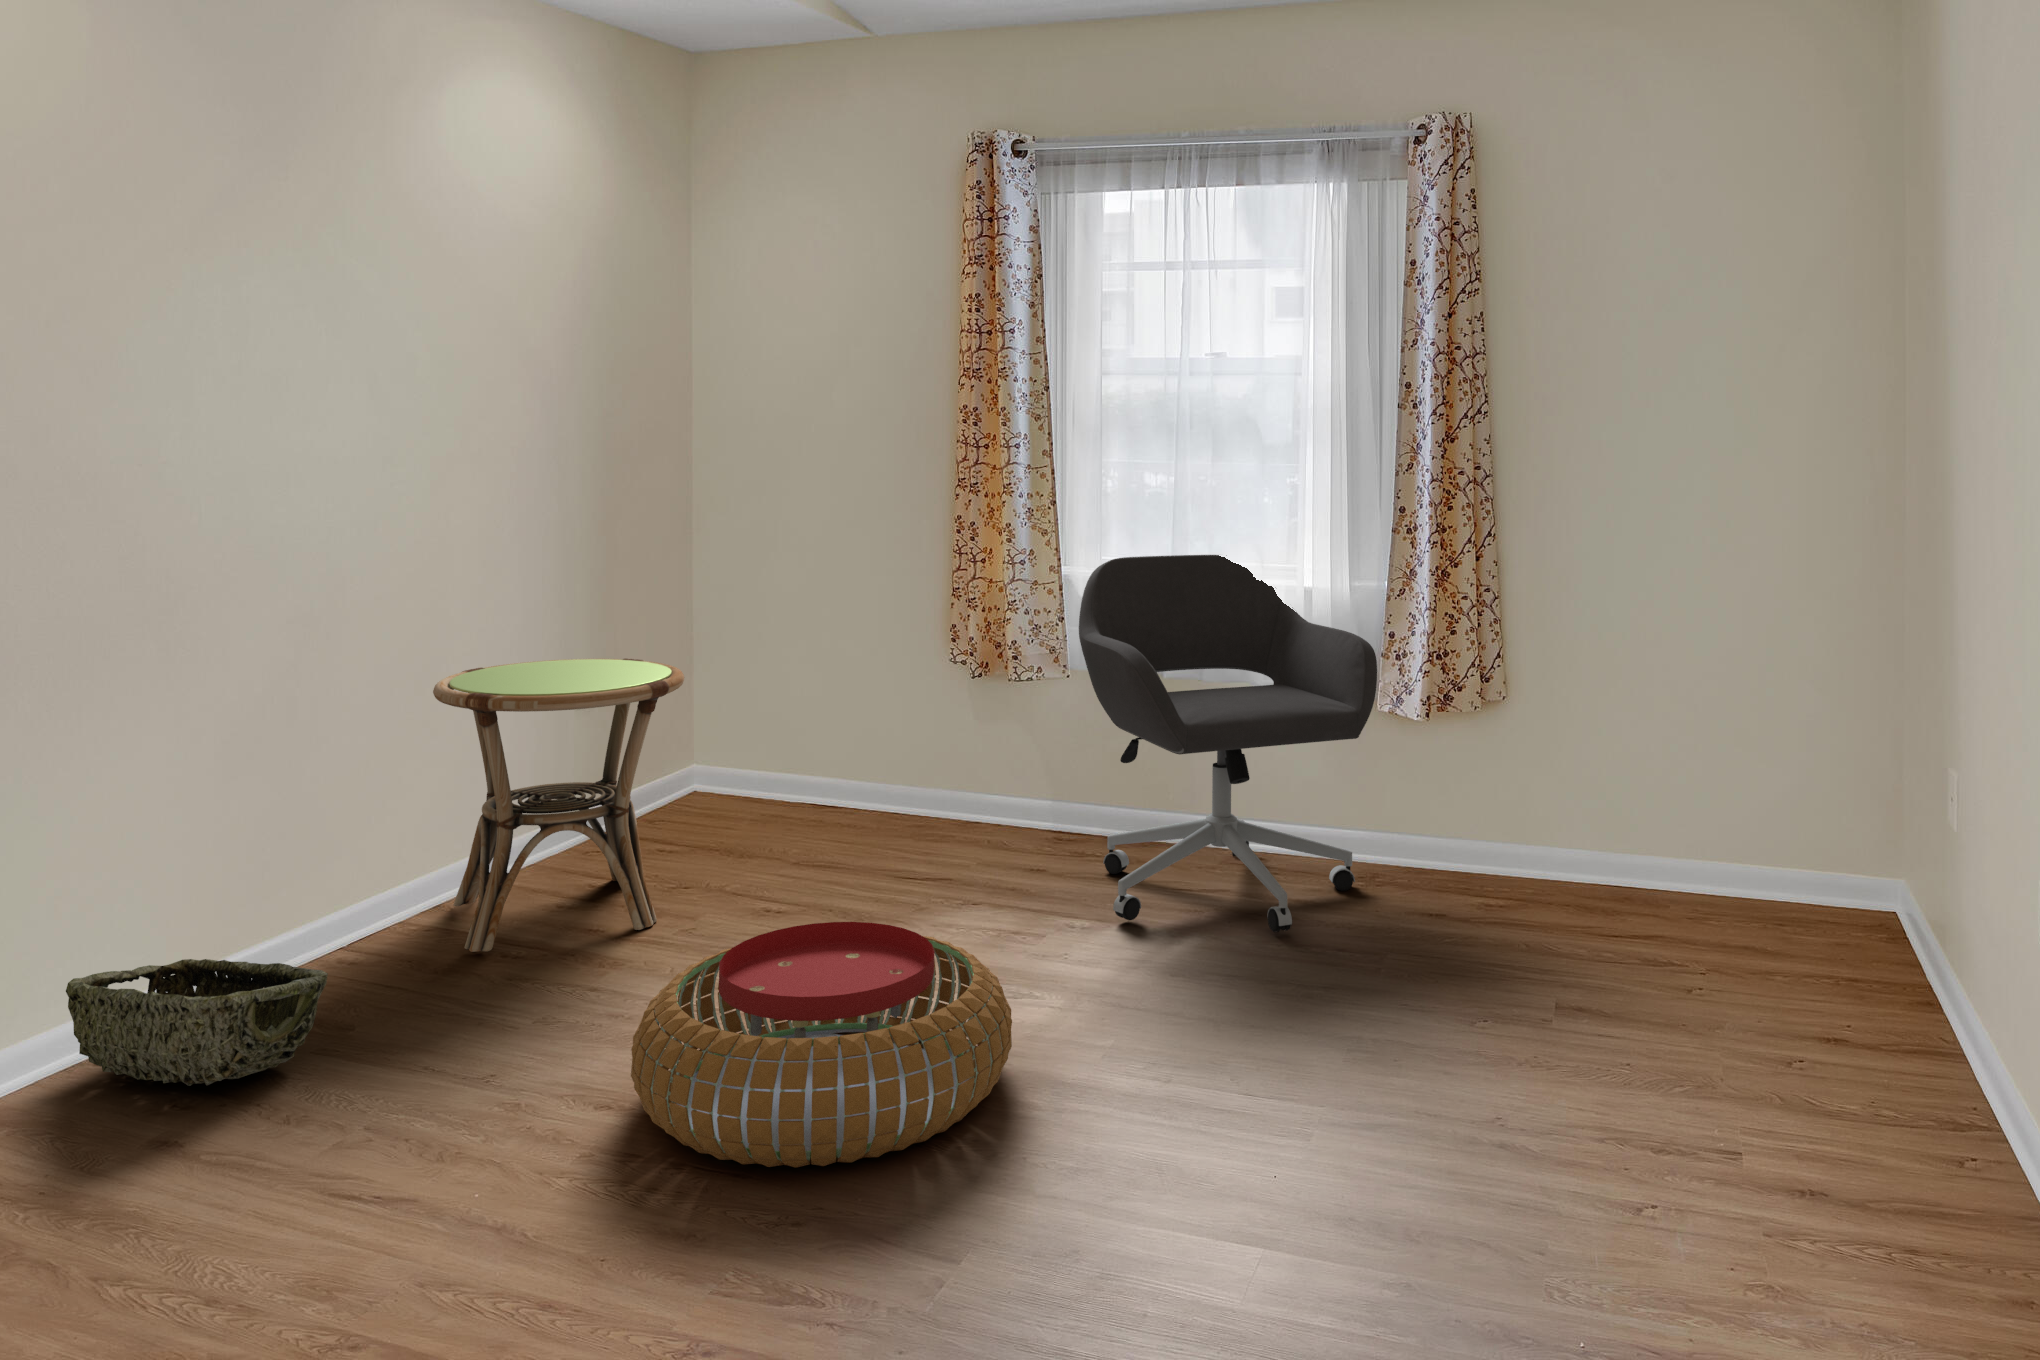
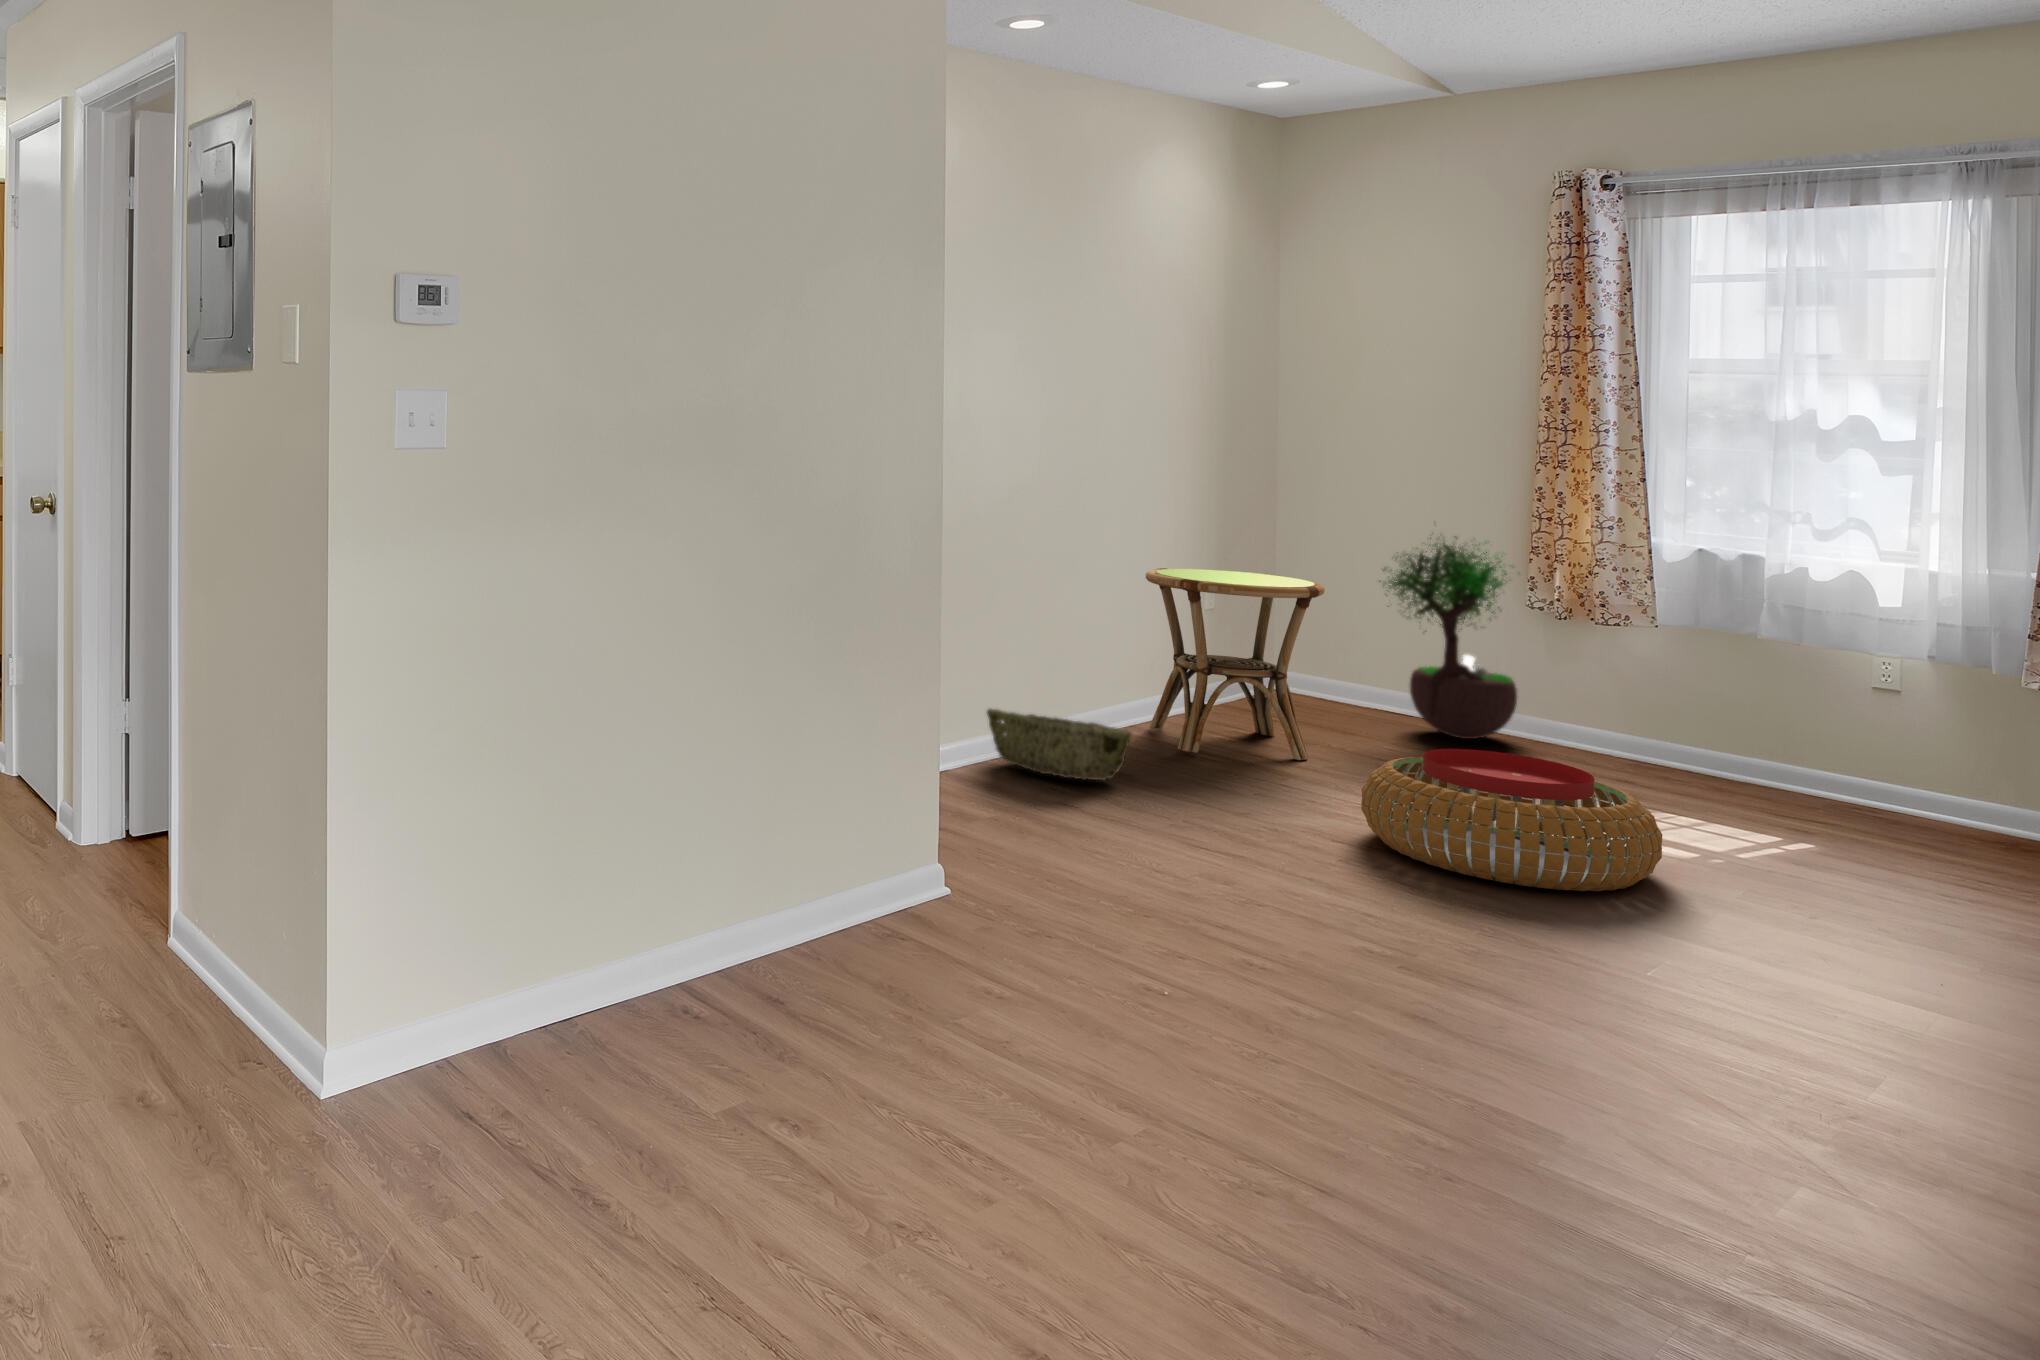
office chair: present [1079,555,1377,932] -> none [1680,530,2022,851]
potted tree: none [769,566,934,835] -> present [1379,521,1520,739]

